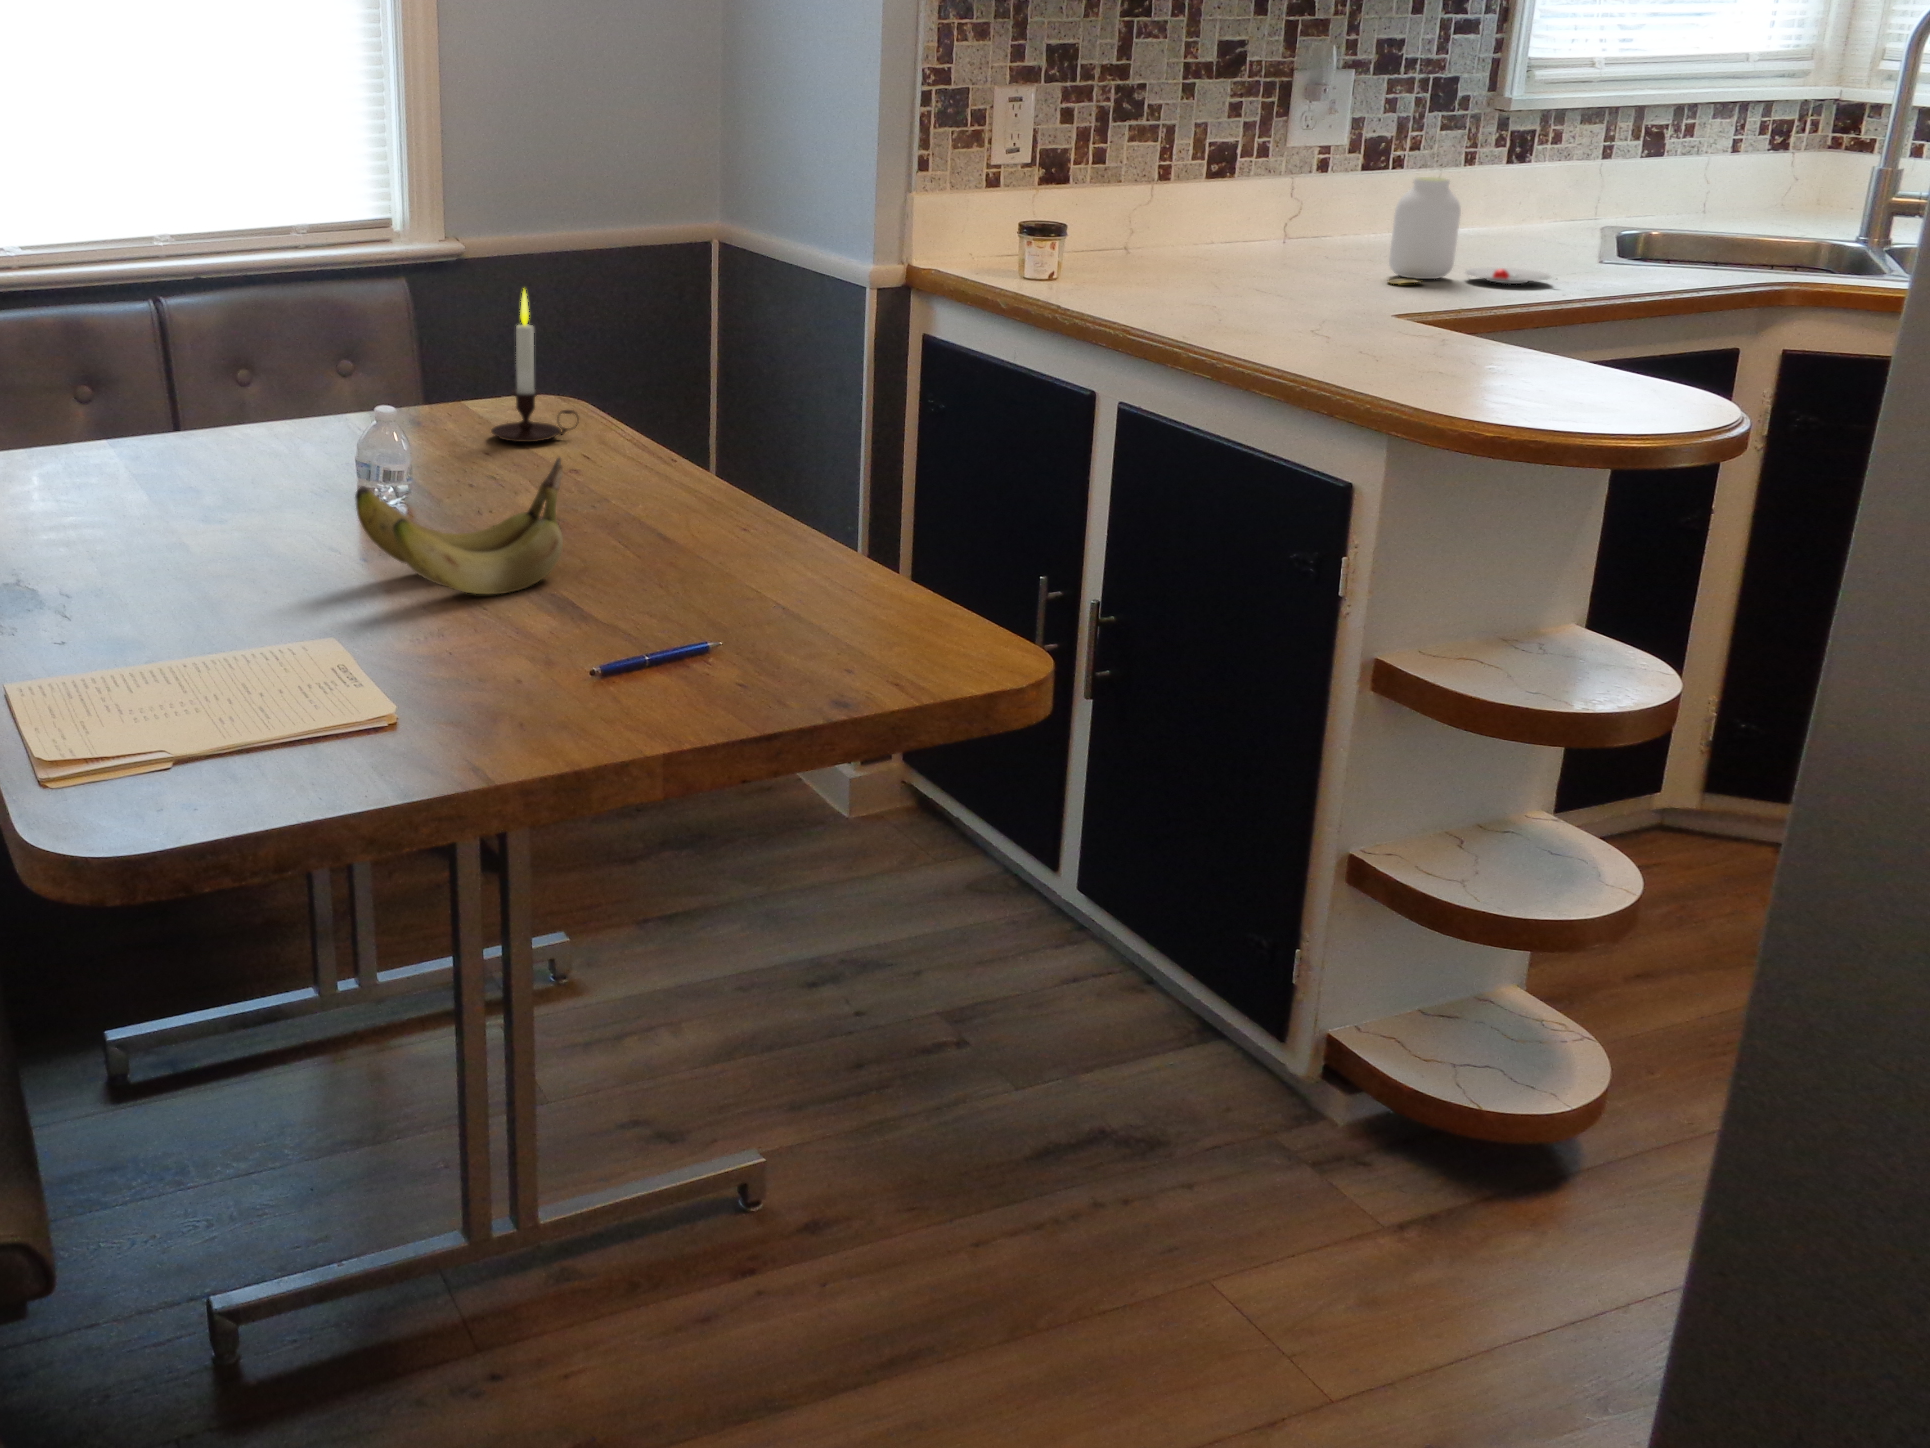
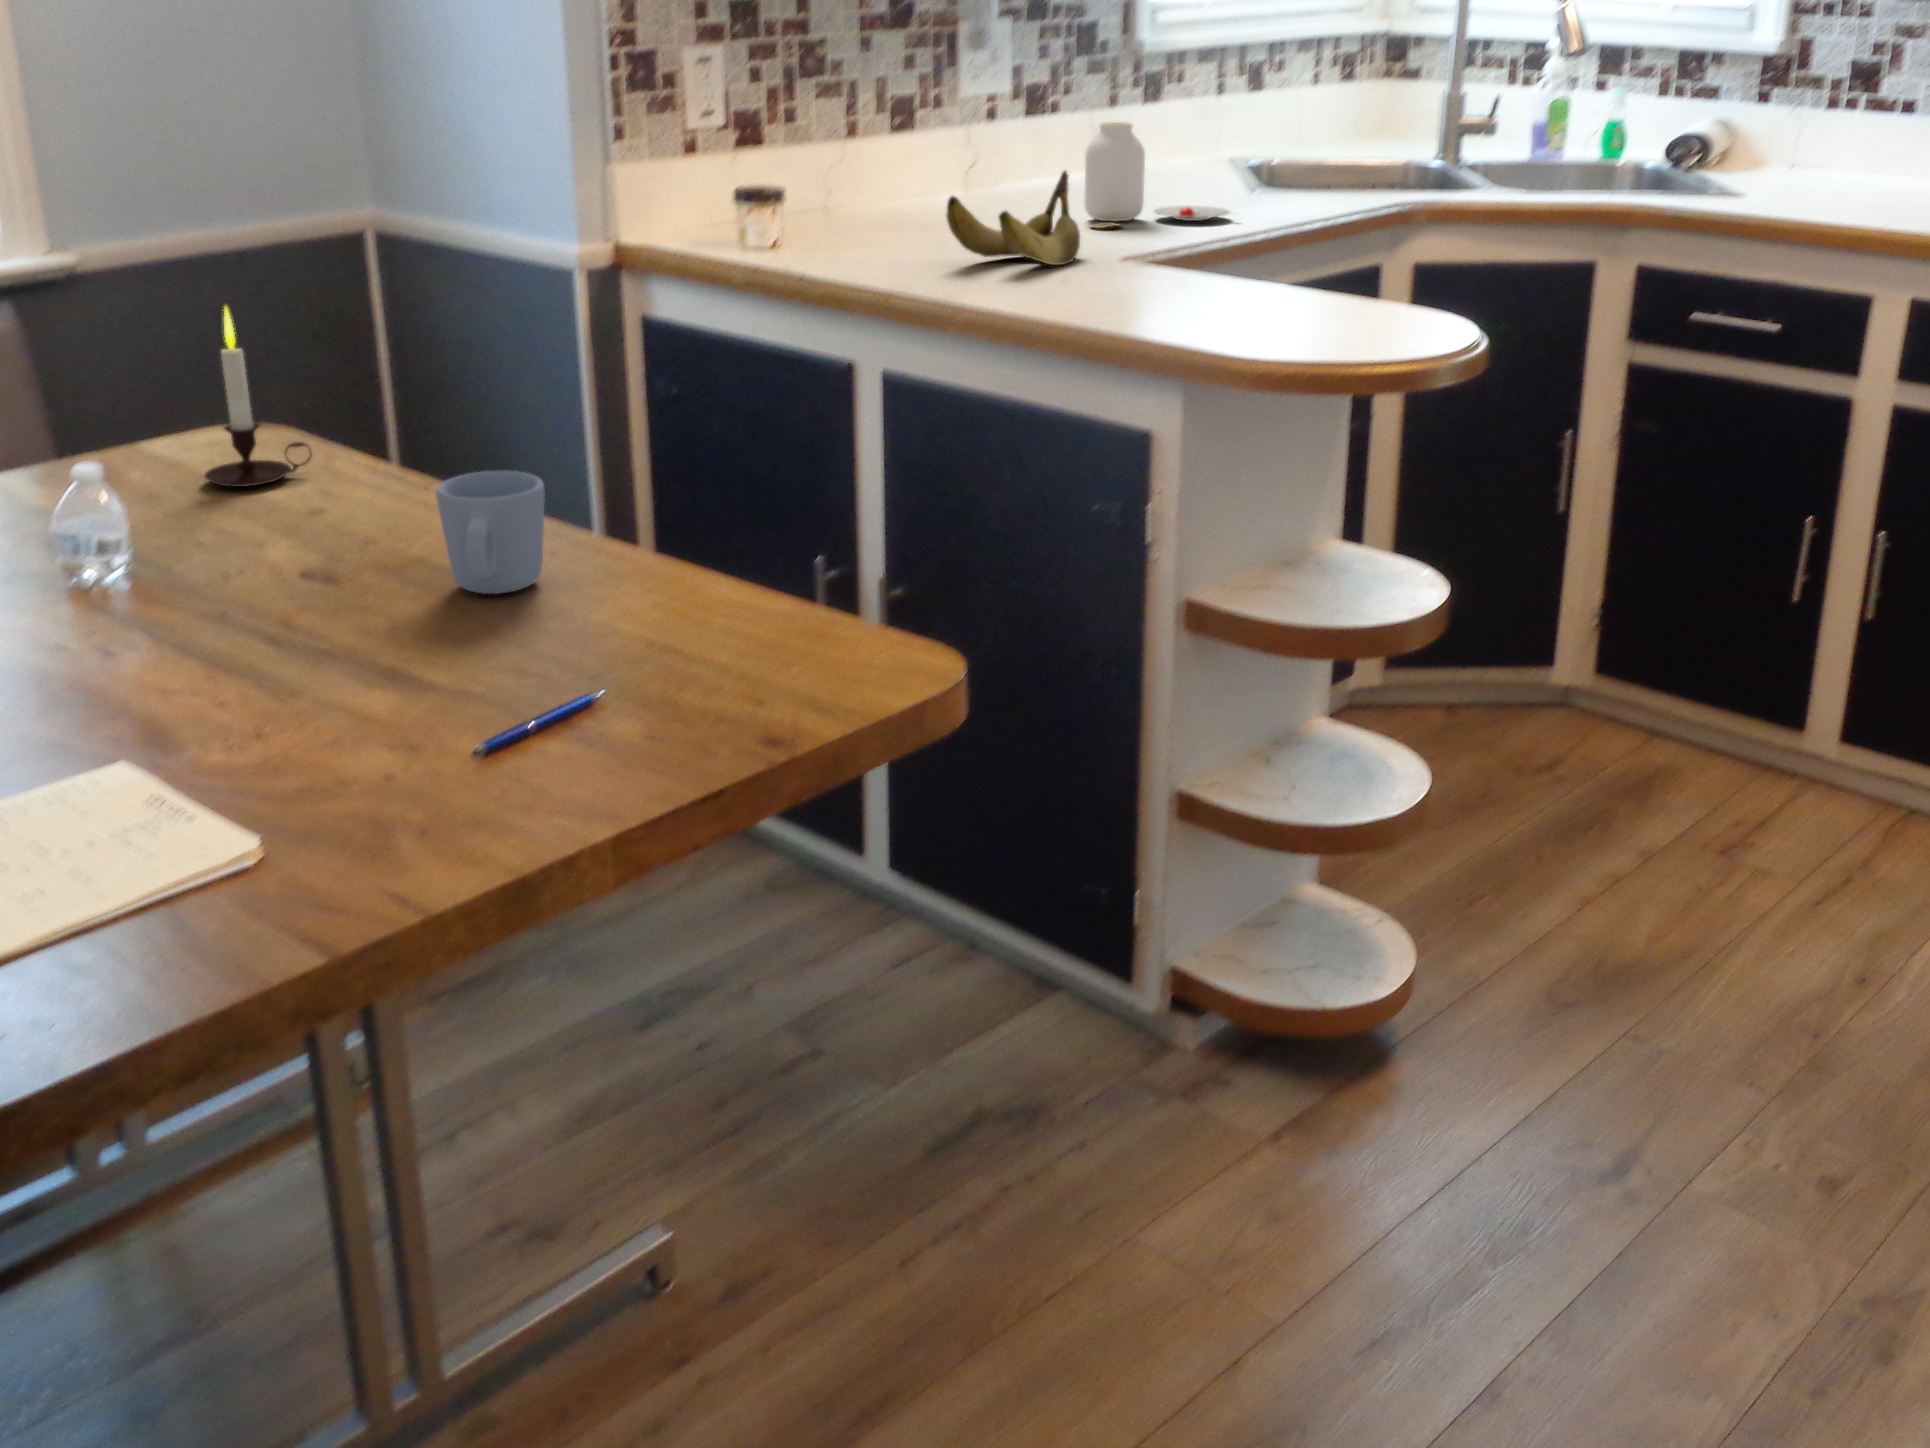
mug: none [632,441,724,546] -> present [436,471,545,594]
banana: present [355,458,563,594] -> present [946,171,1080,265]

